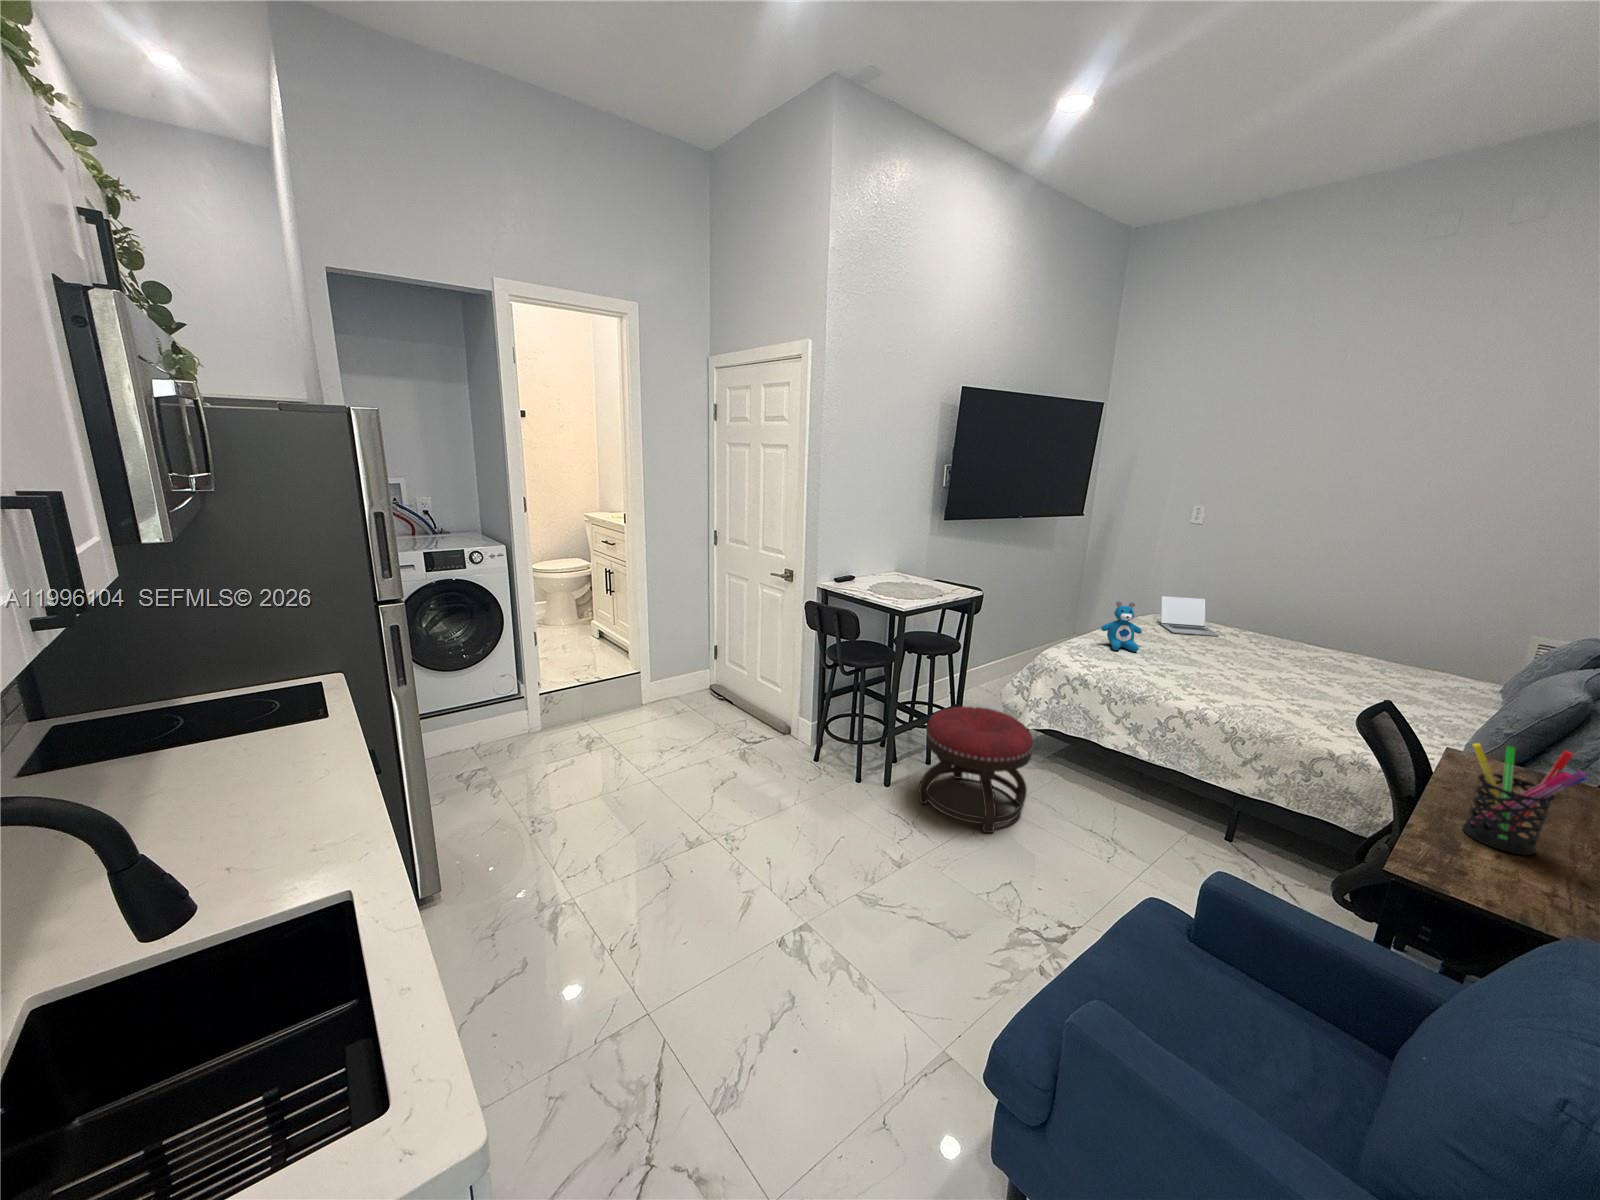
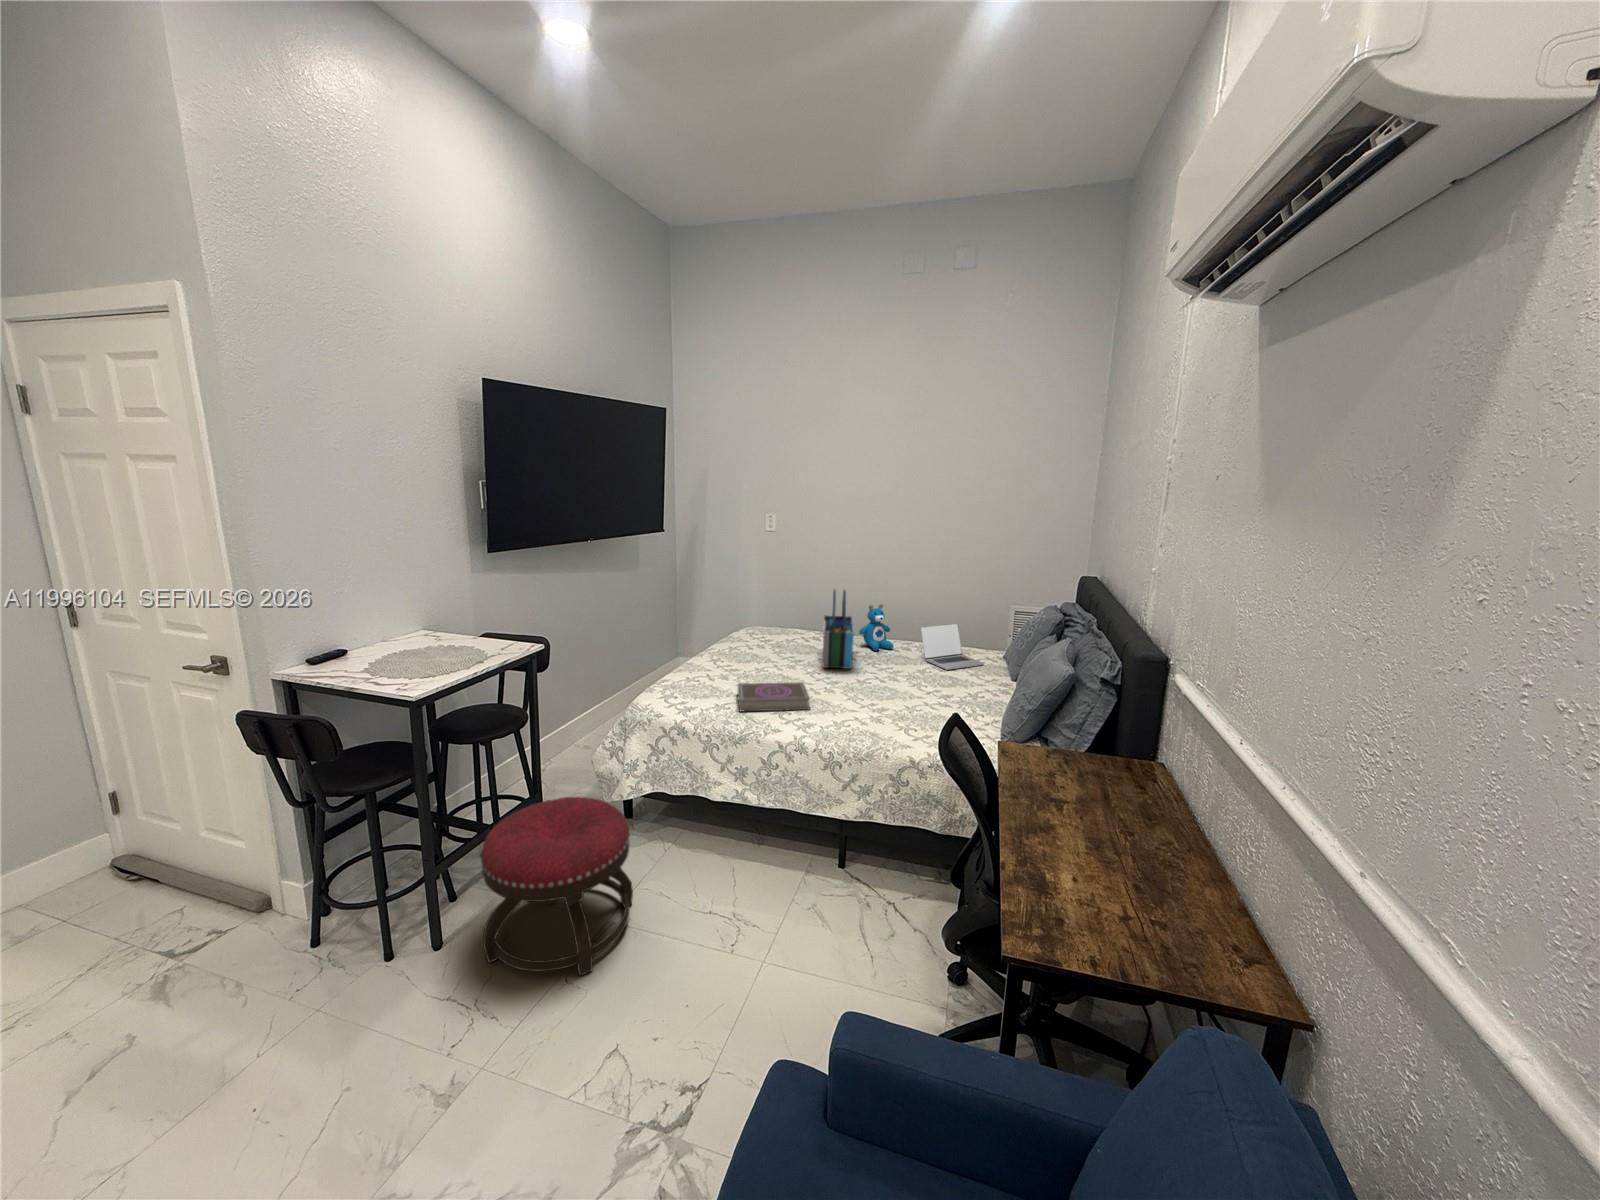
tote bag: none [1237,583,1282,666] -> present [823,590,854,669]
laptop: present [1161,596,1219,636] -> present [921,624,984,670]
teddy bear: present [1101,601,1142,652] -> present [859,604,893,651]
book: none [1140,654,1219,689] -> present [738,682,810,711]
pen holder: present [1463,743,1586,855] -> none [1037,755,1123,870]

